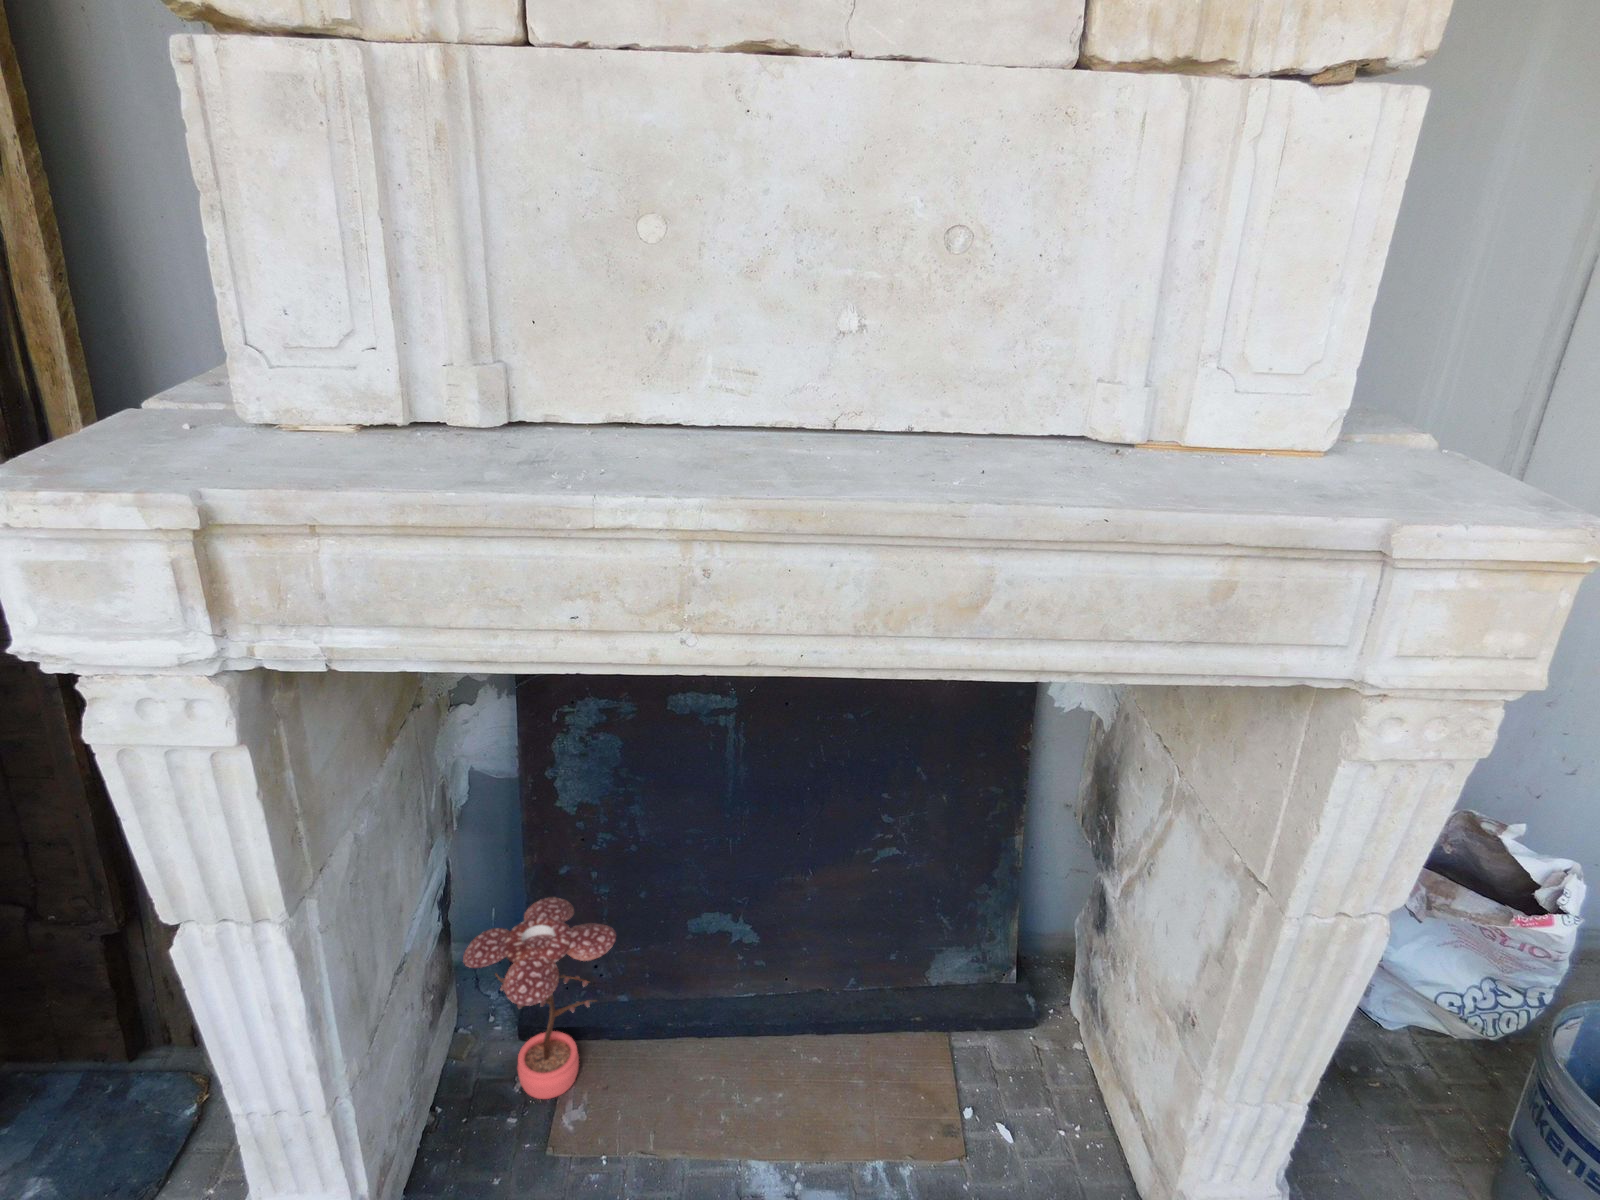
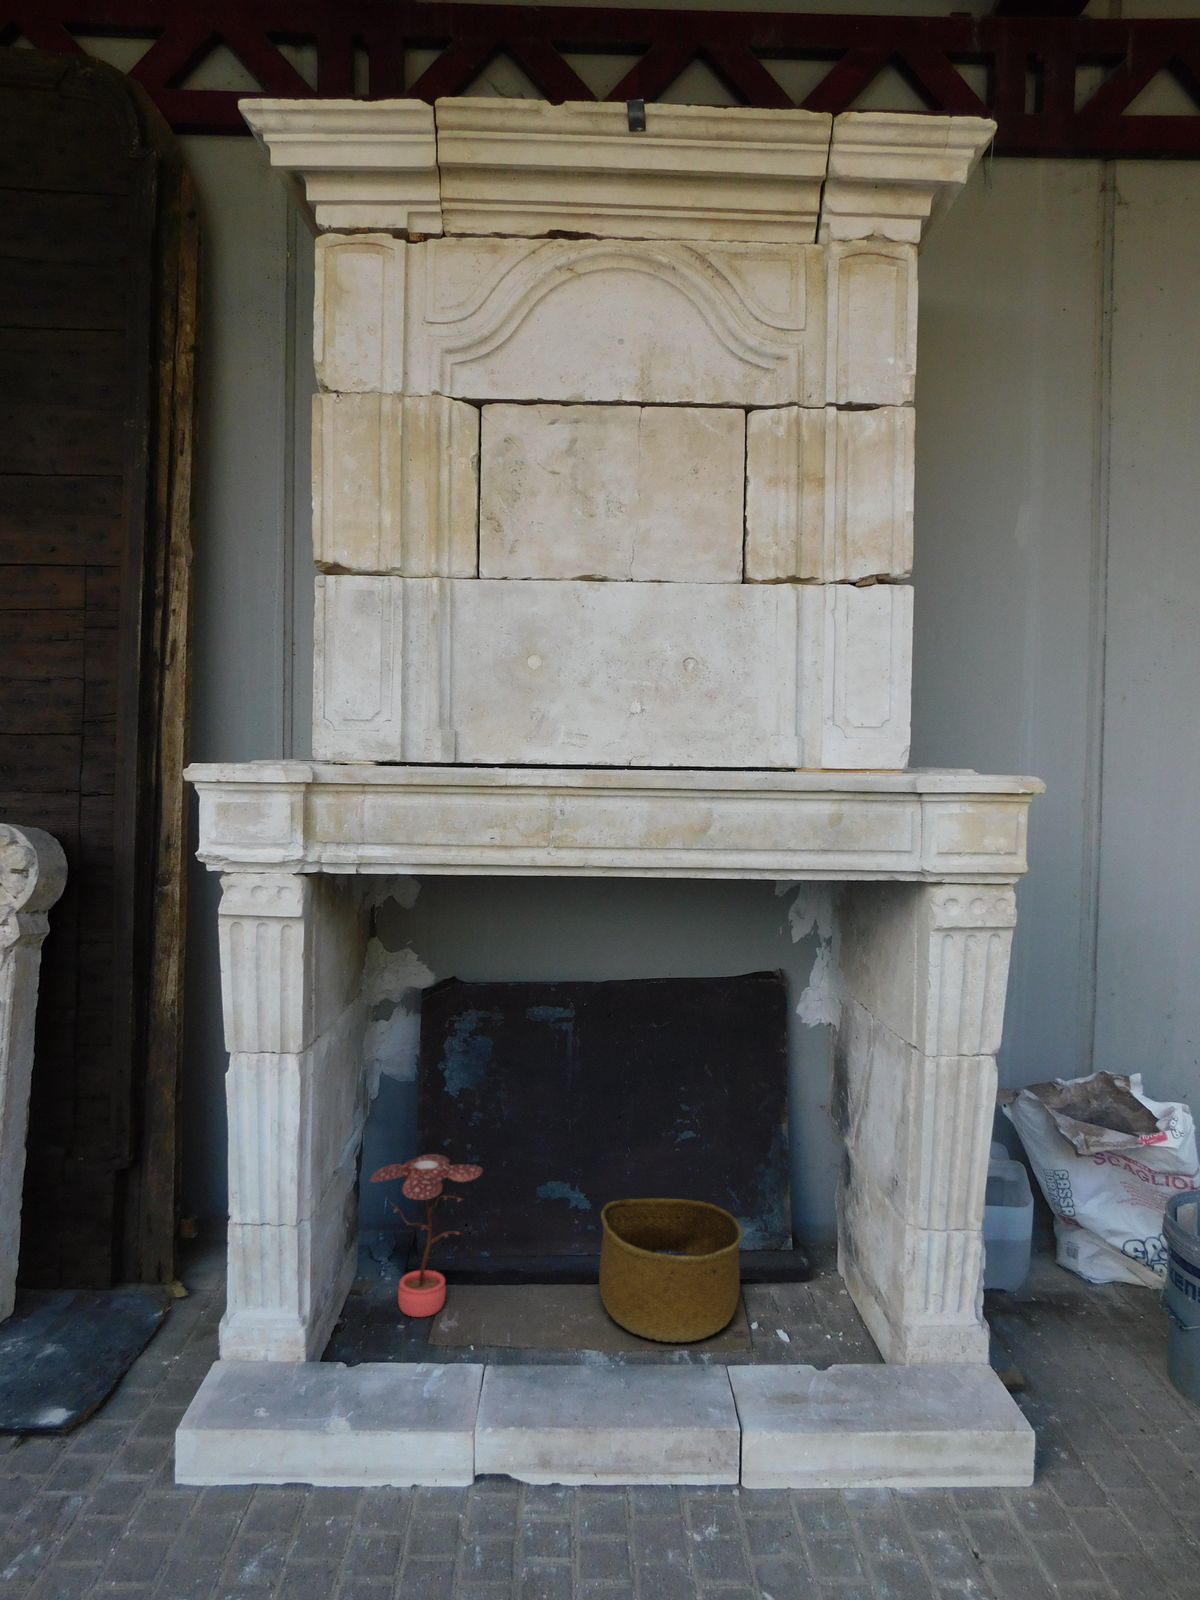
basket: none [773,937,957,1146] -> present [599,1199,742,1342]

